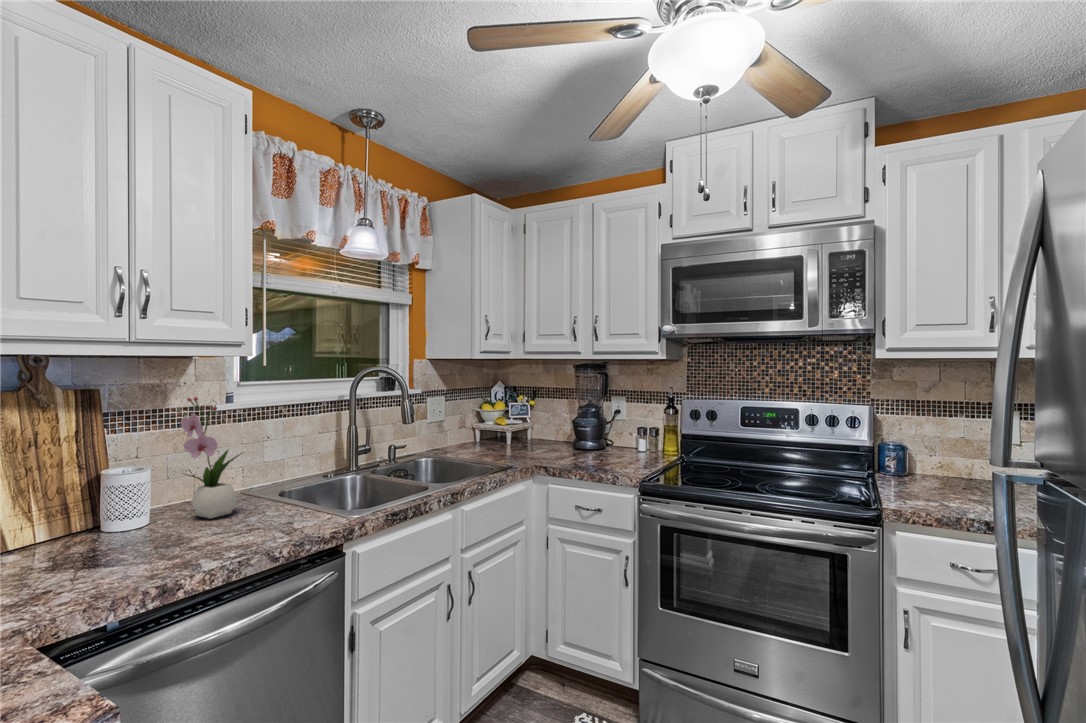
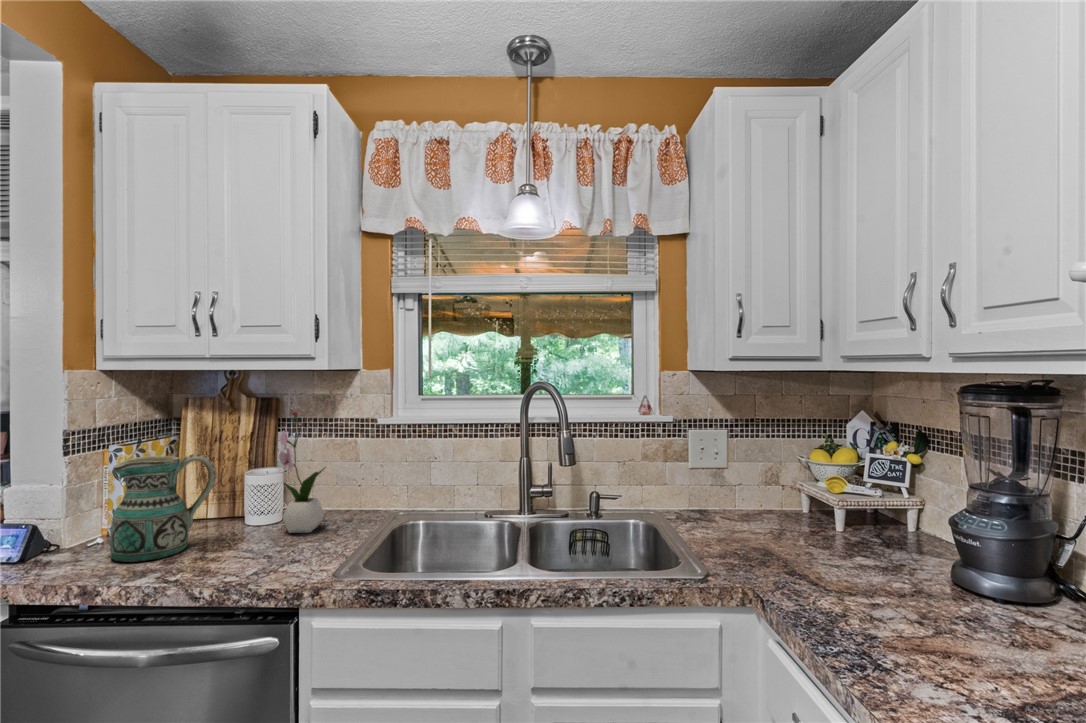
ceramic pitcher: none [59,447,156,578] -> present [110,454,215,562]

